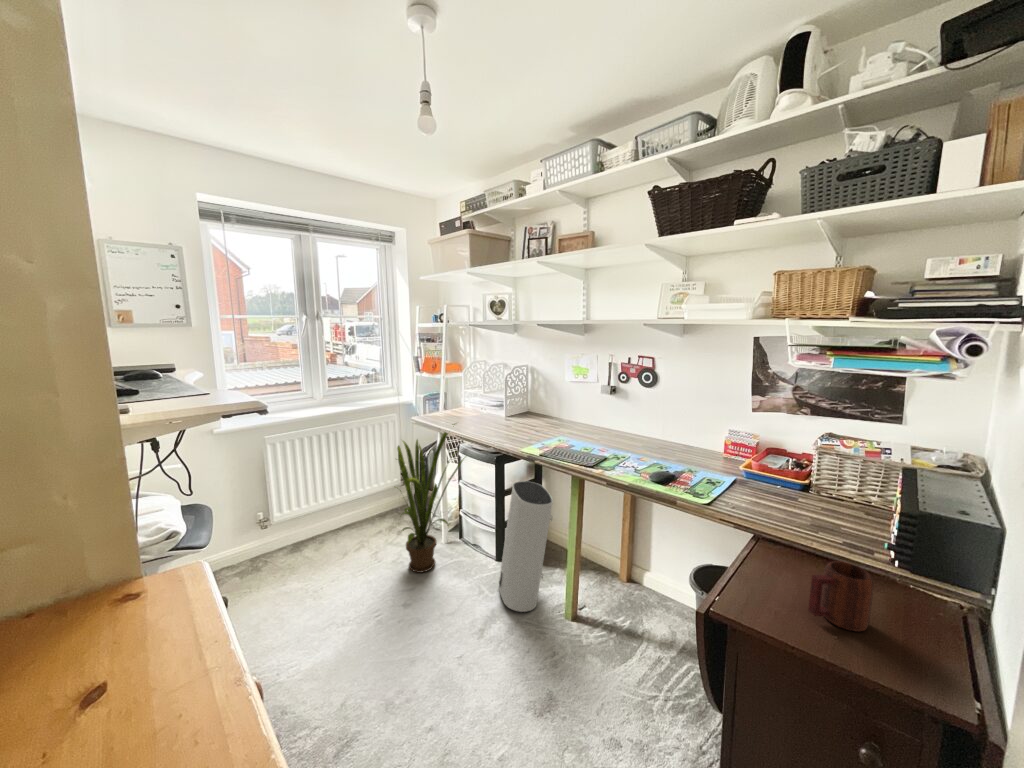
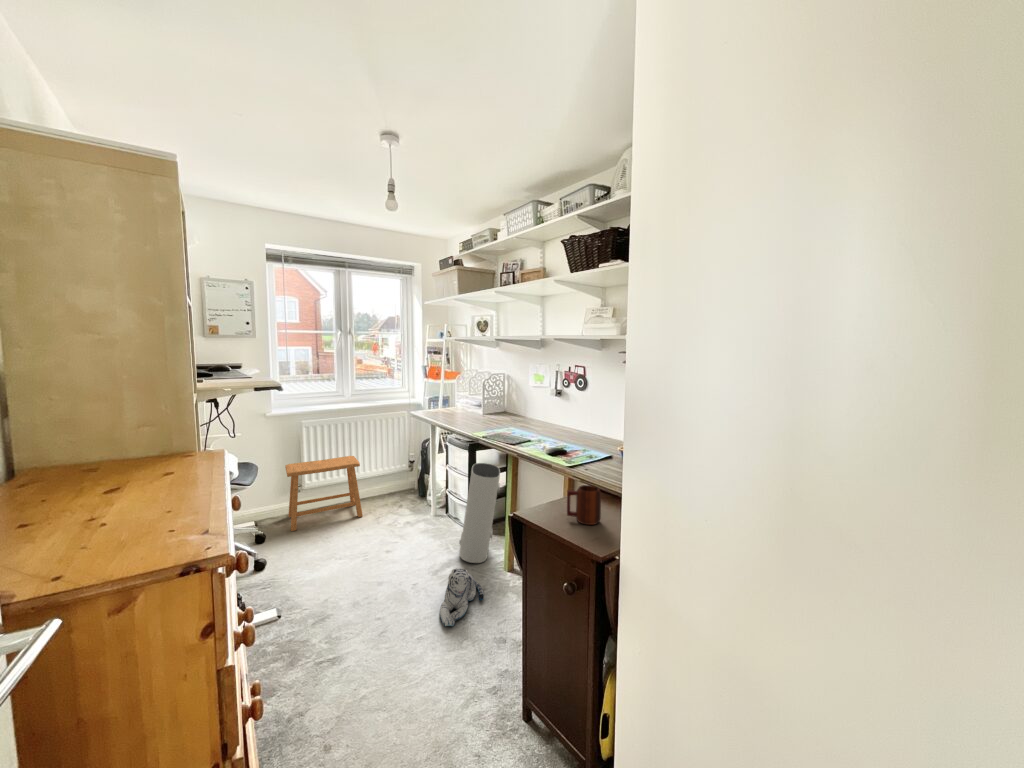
house plant: present [397,424,464,573] -> none [387,416,448,533]
stool: none [246,475,356,586] -> present [285,456,363,531]
plush toy: none [510,635,562,731] -> present [440,568,484,626]

